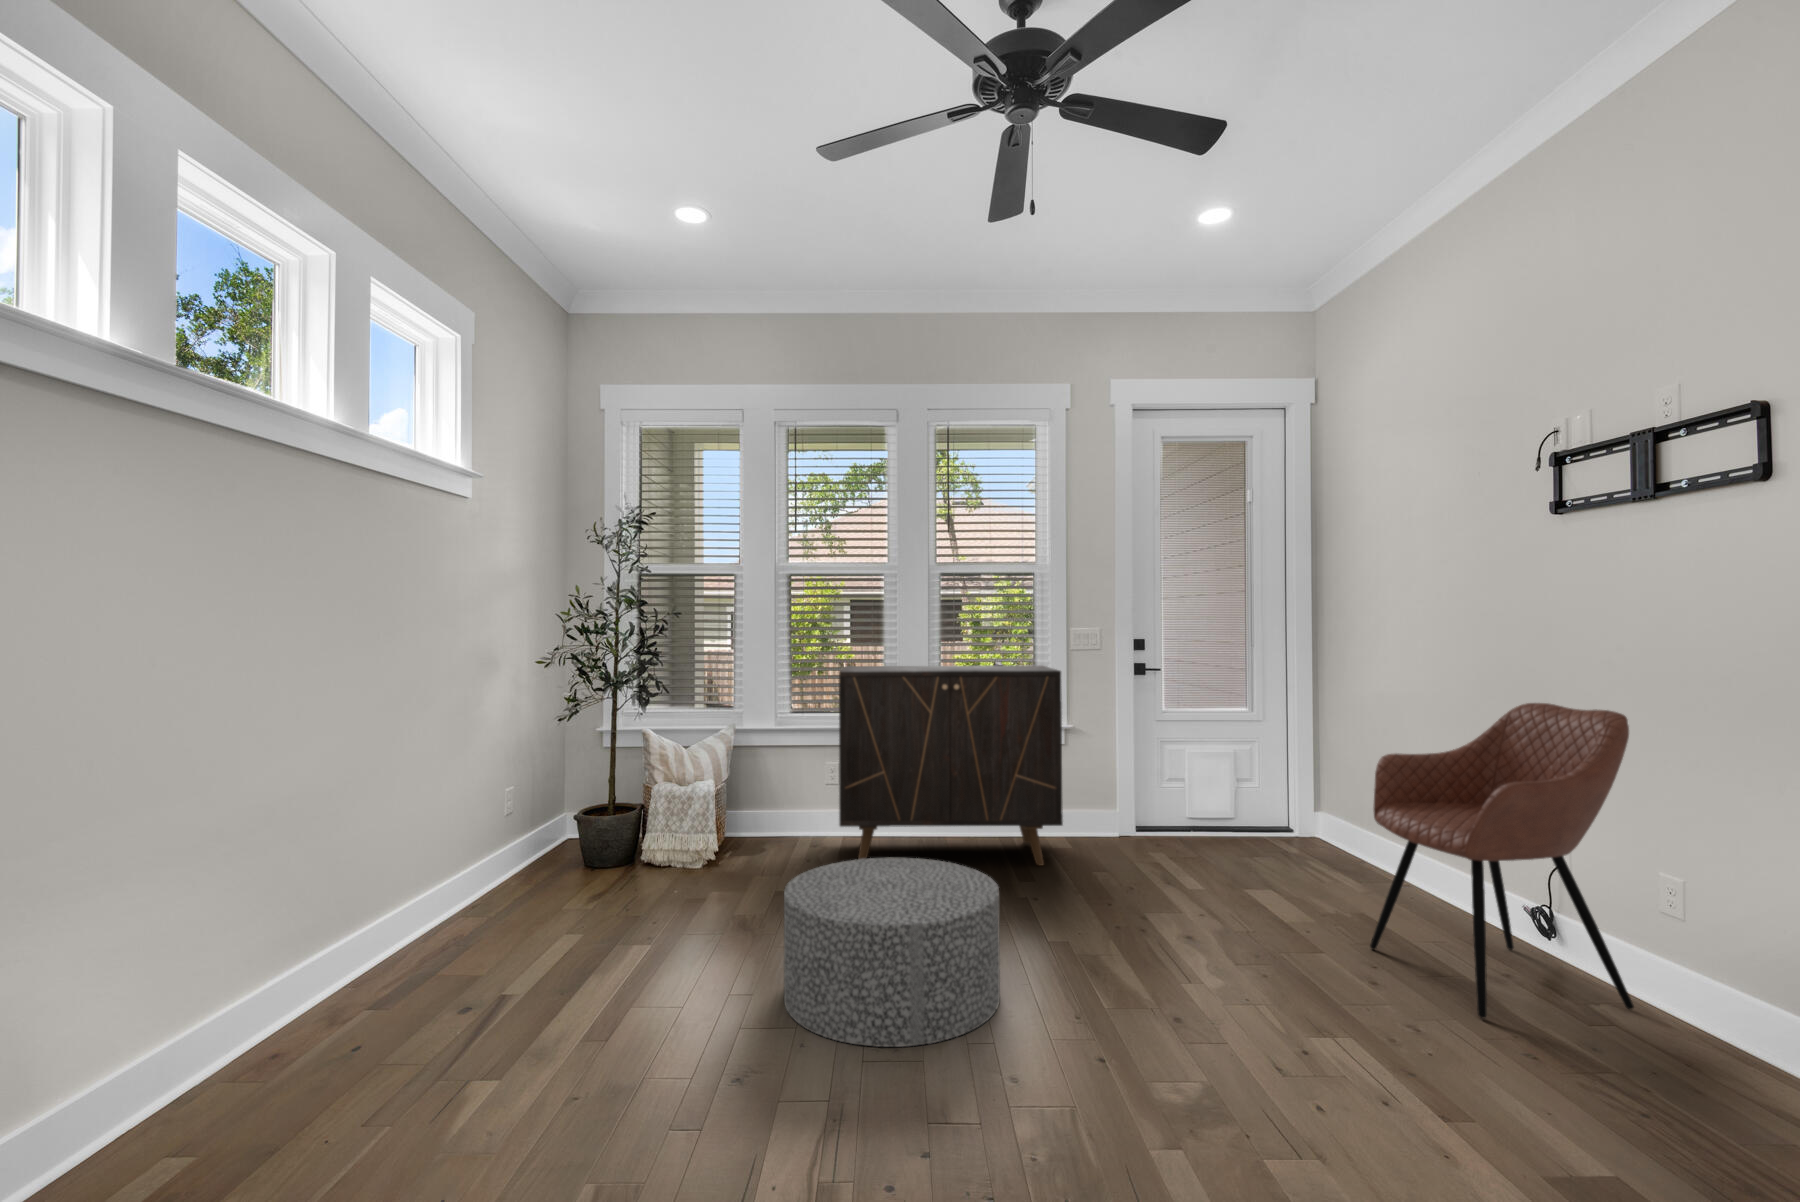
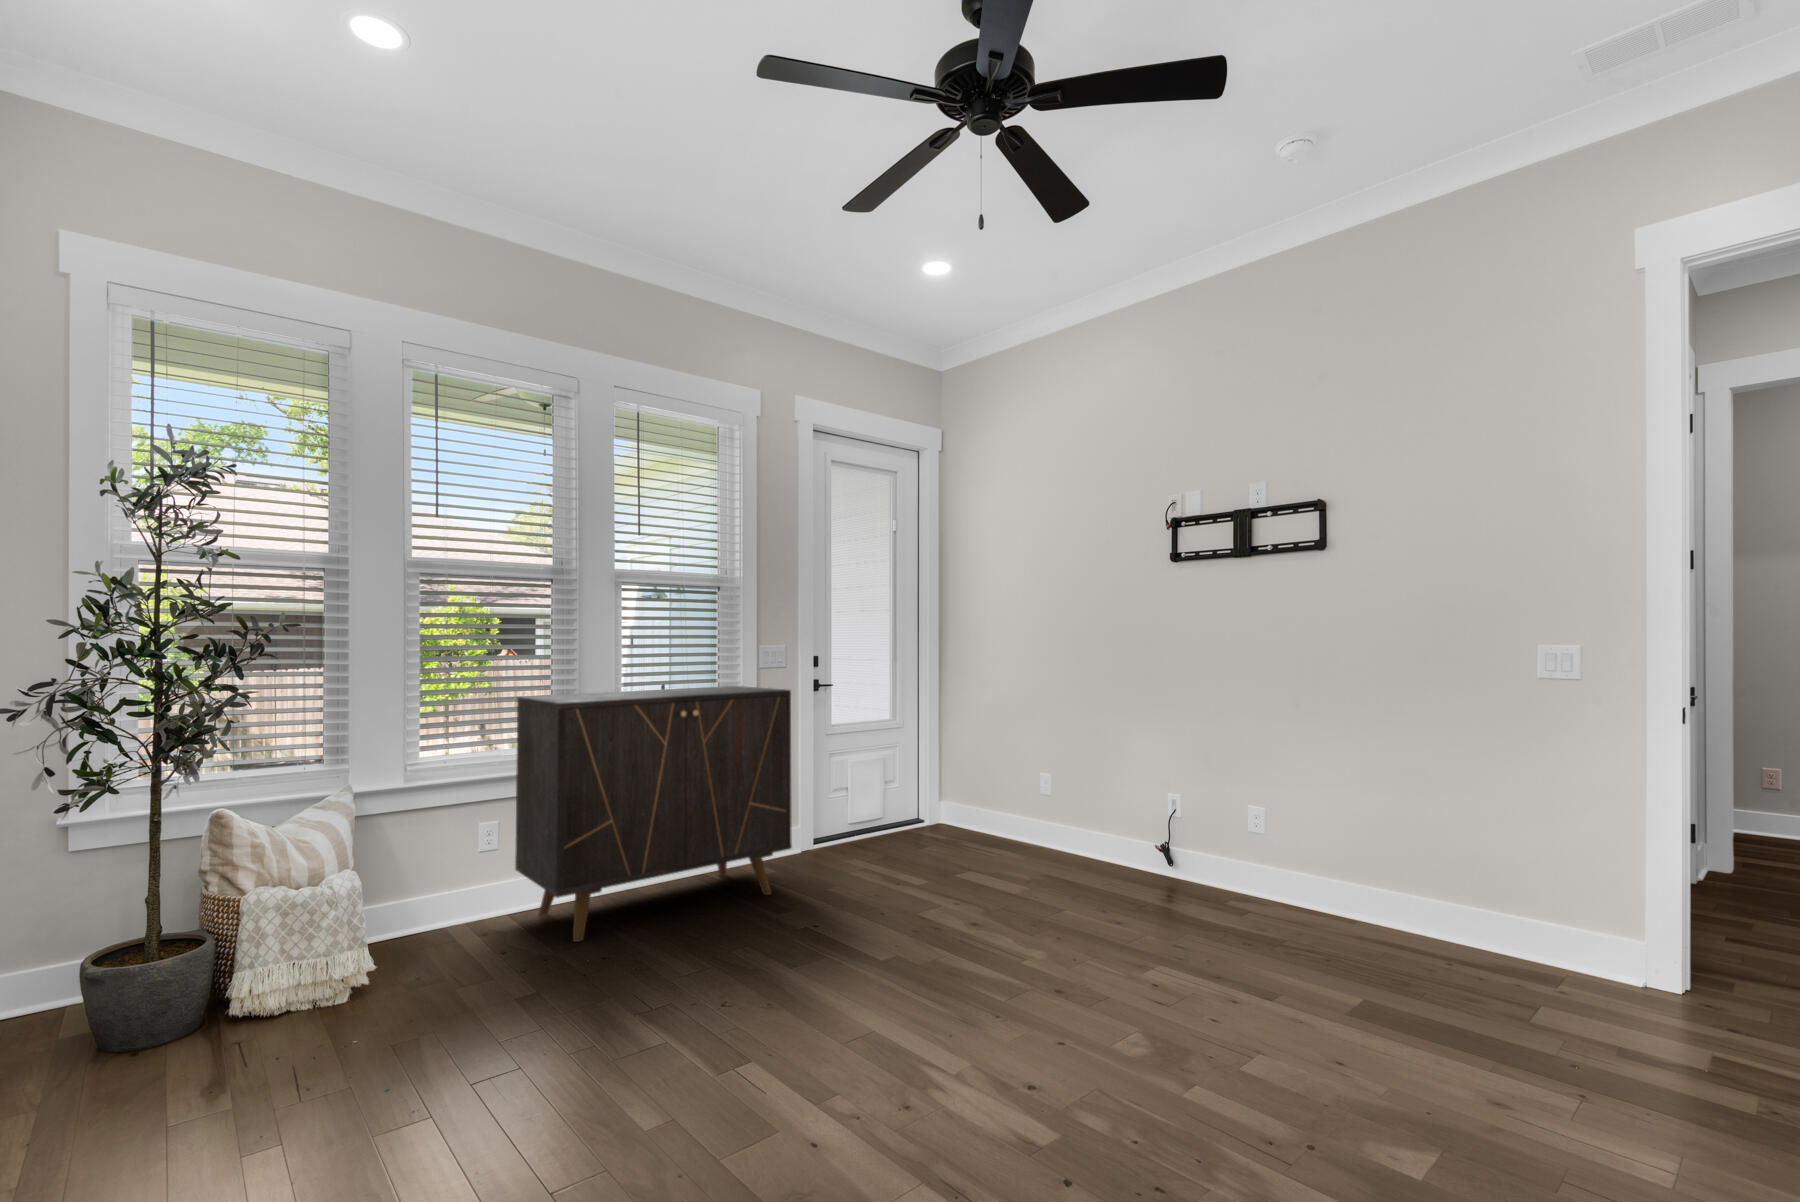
armchair: present [1370,703,1634,1018] -> none [1087,696,1249,930]
ottoman: present [784,857,1000,1047] -> none [695,903,943,1138]

